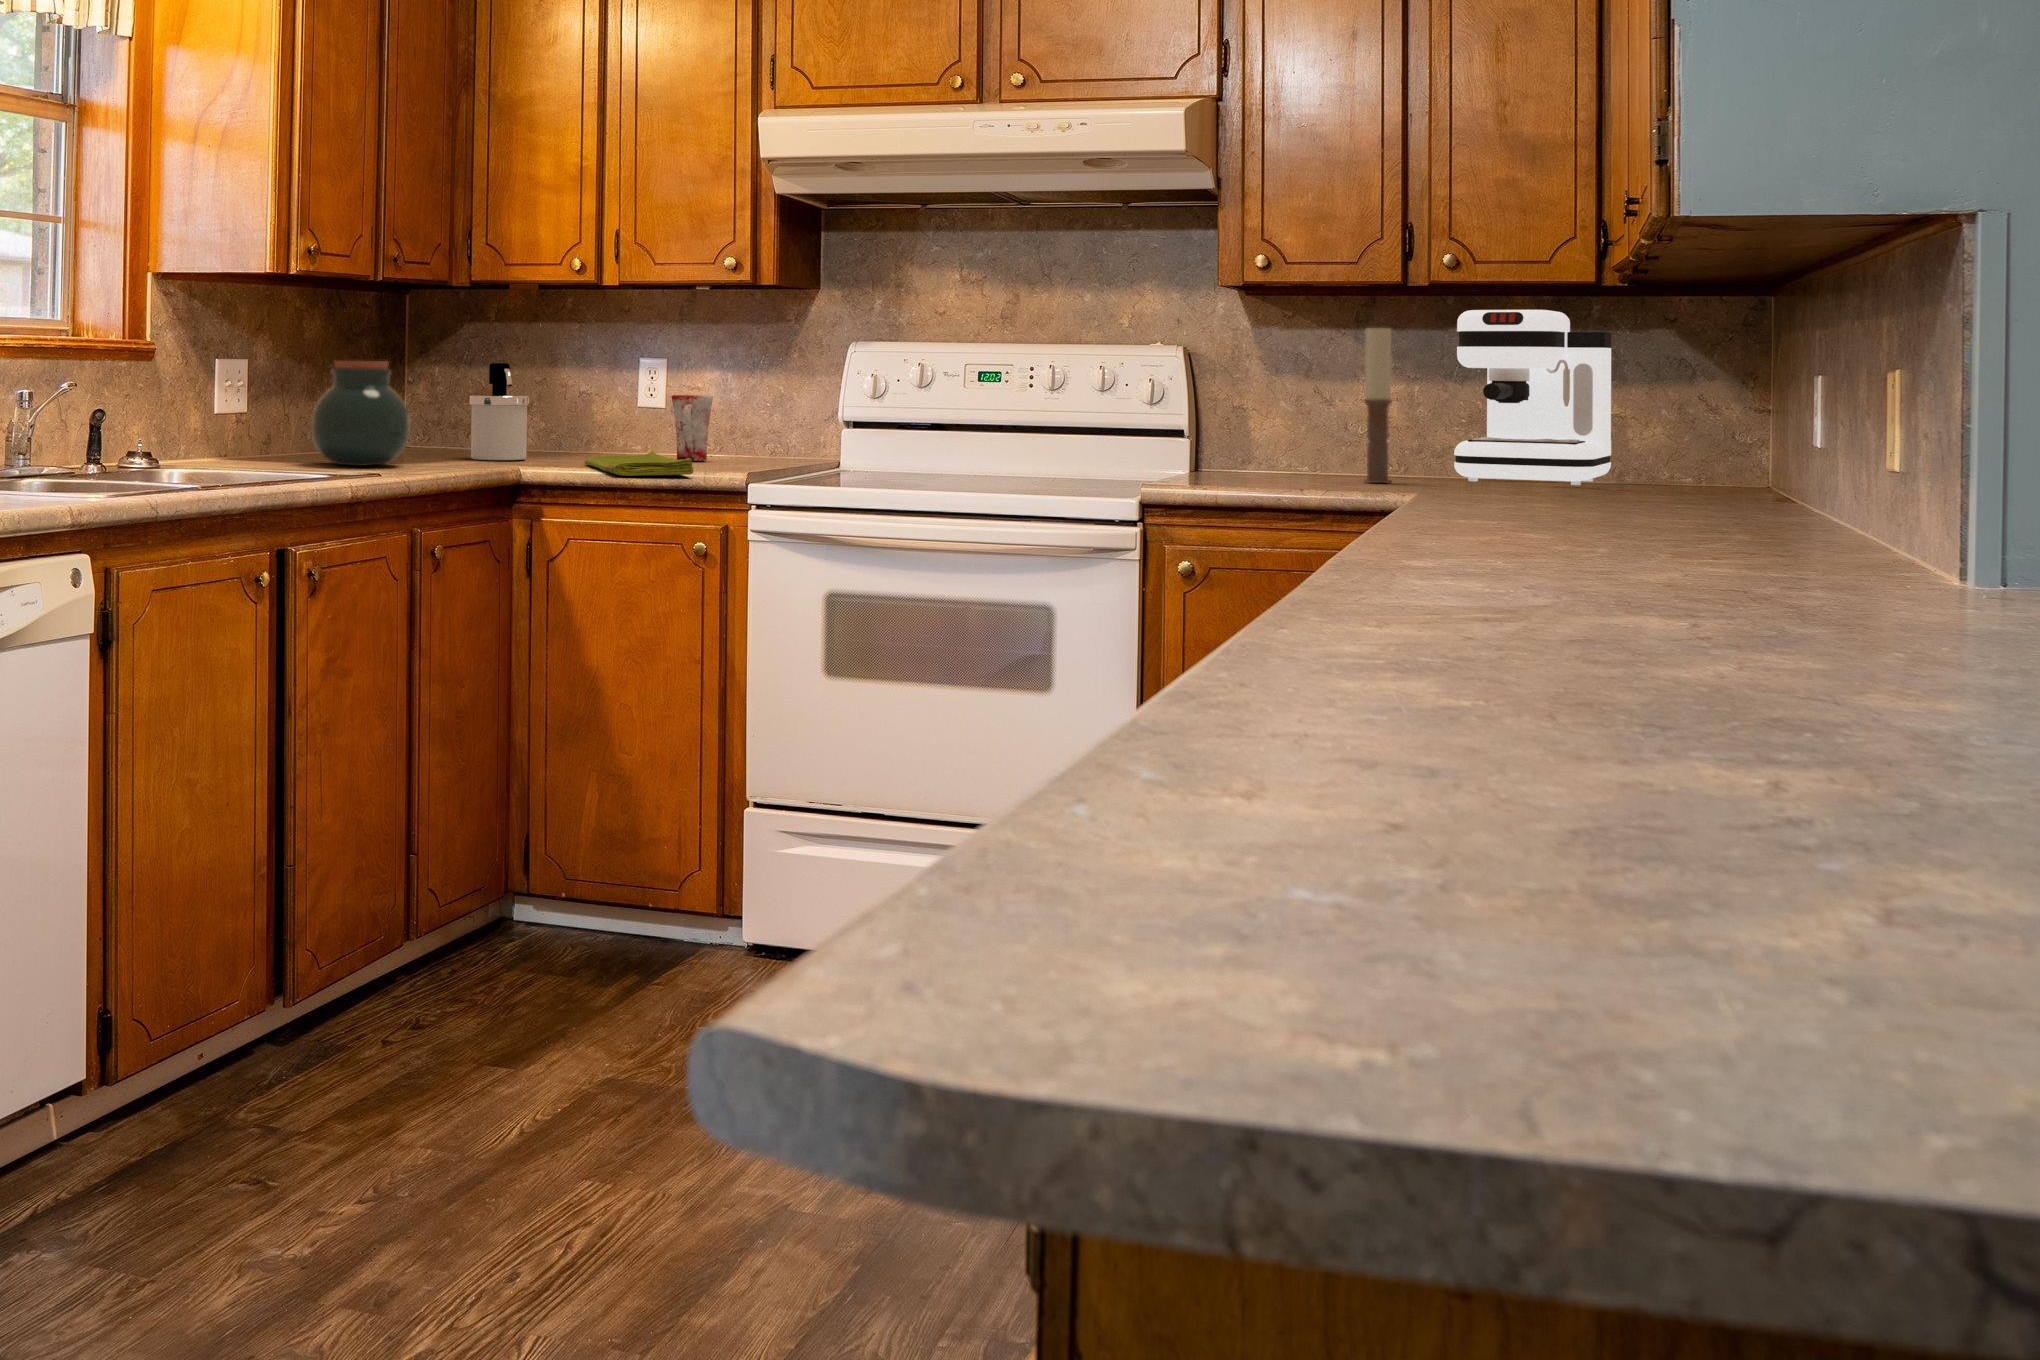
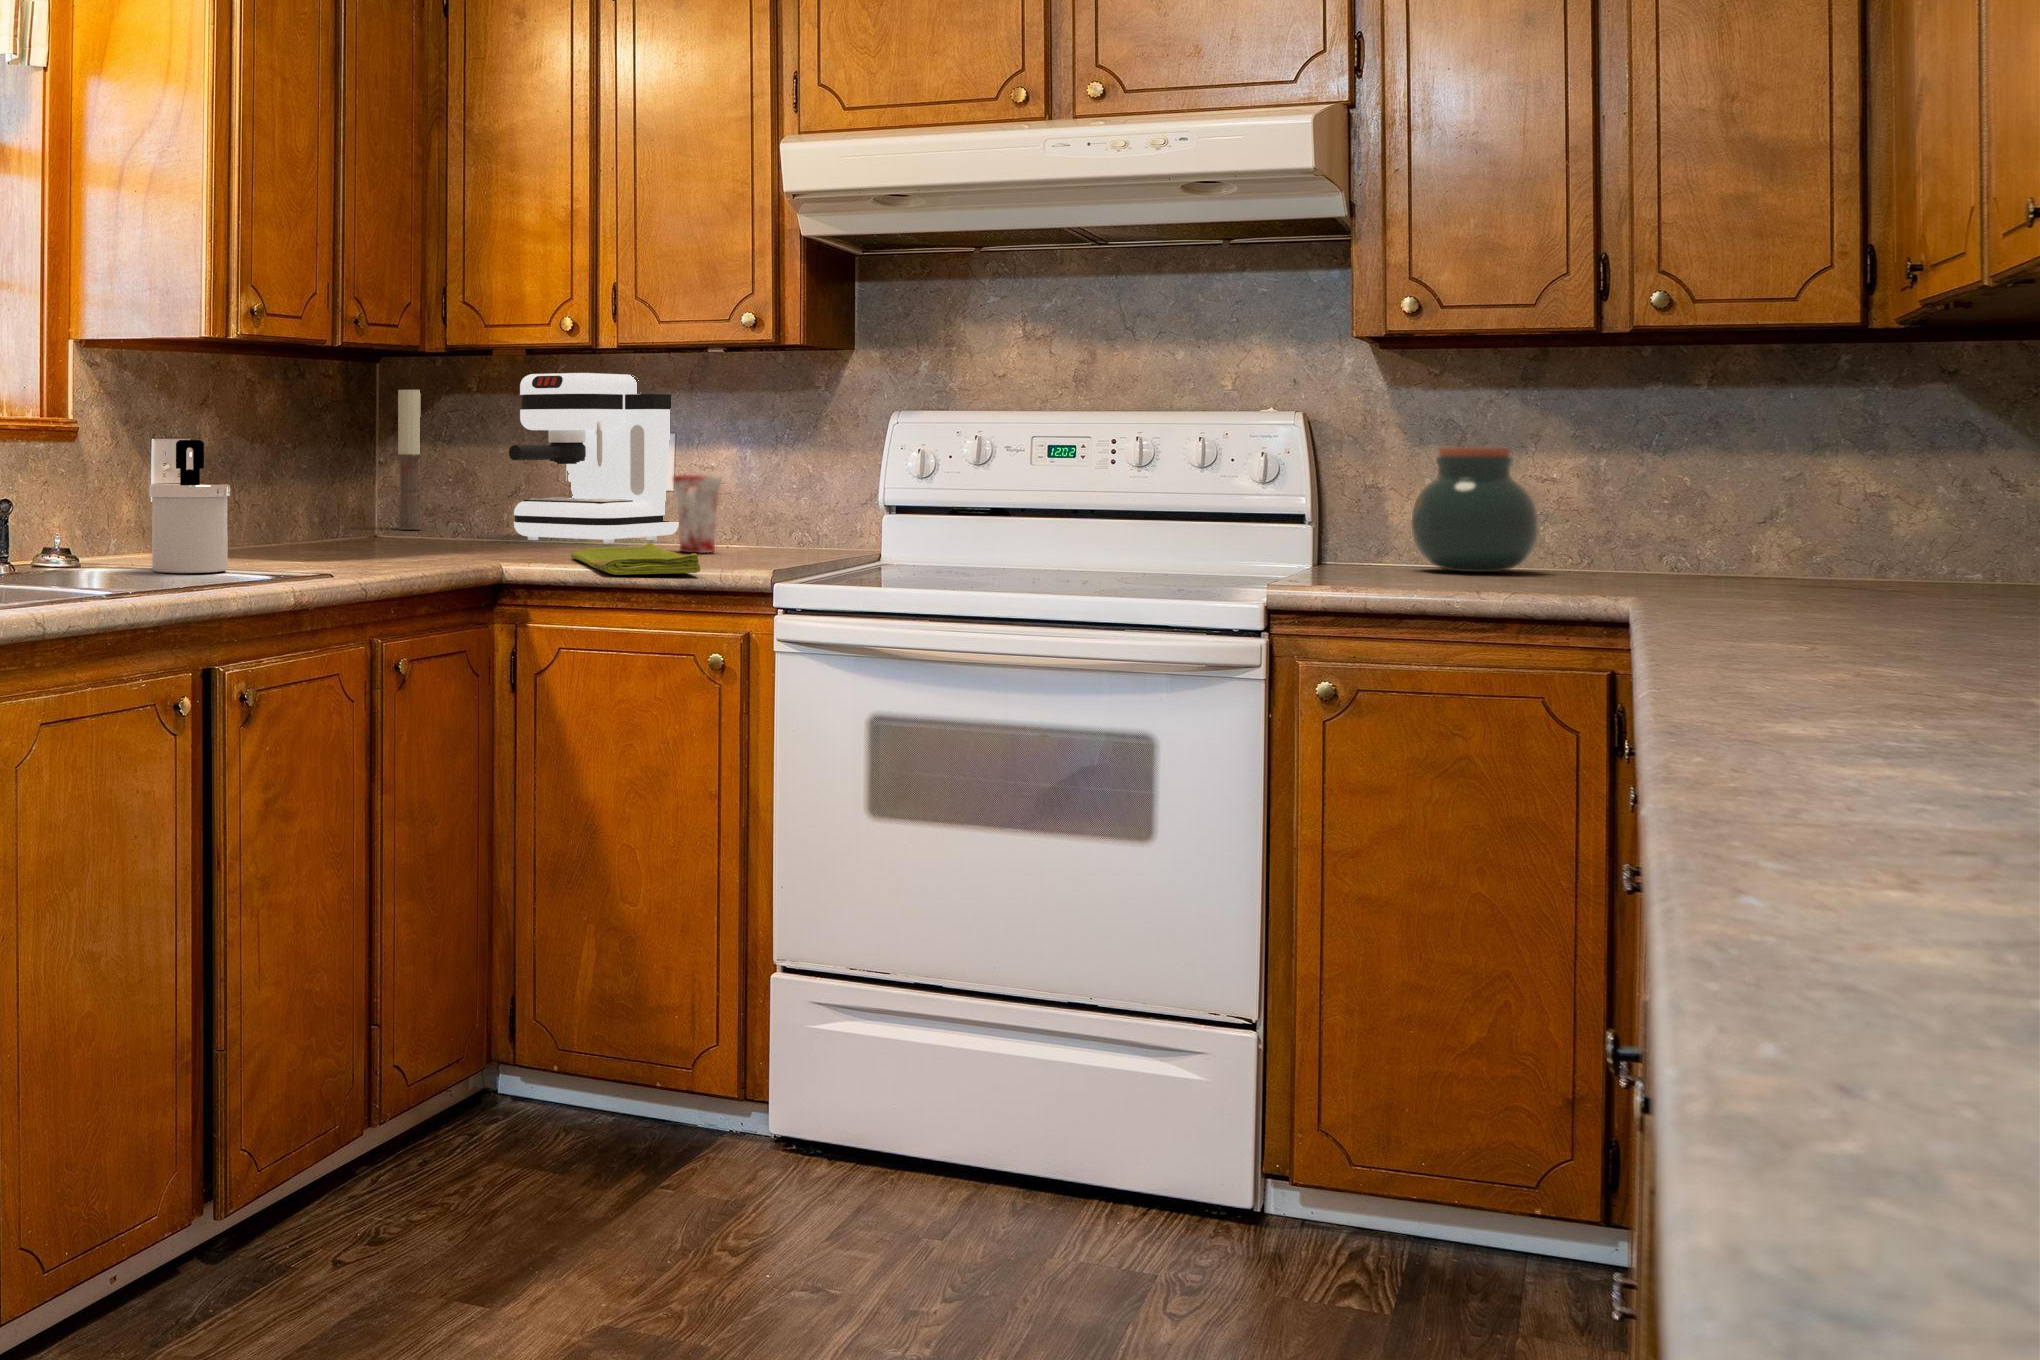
coffee maker: present [1454,310,1611,485] -> present [509,373,679,543]
candle: present [1364,327,1392,483] -> present [397,385,421,530]
jar: present [312,361,409,466] -> present [1411,447,1538,572]
soap dispenser: present [470,363,529,460] -> present [149,440,230,573]

